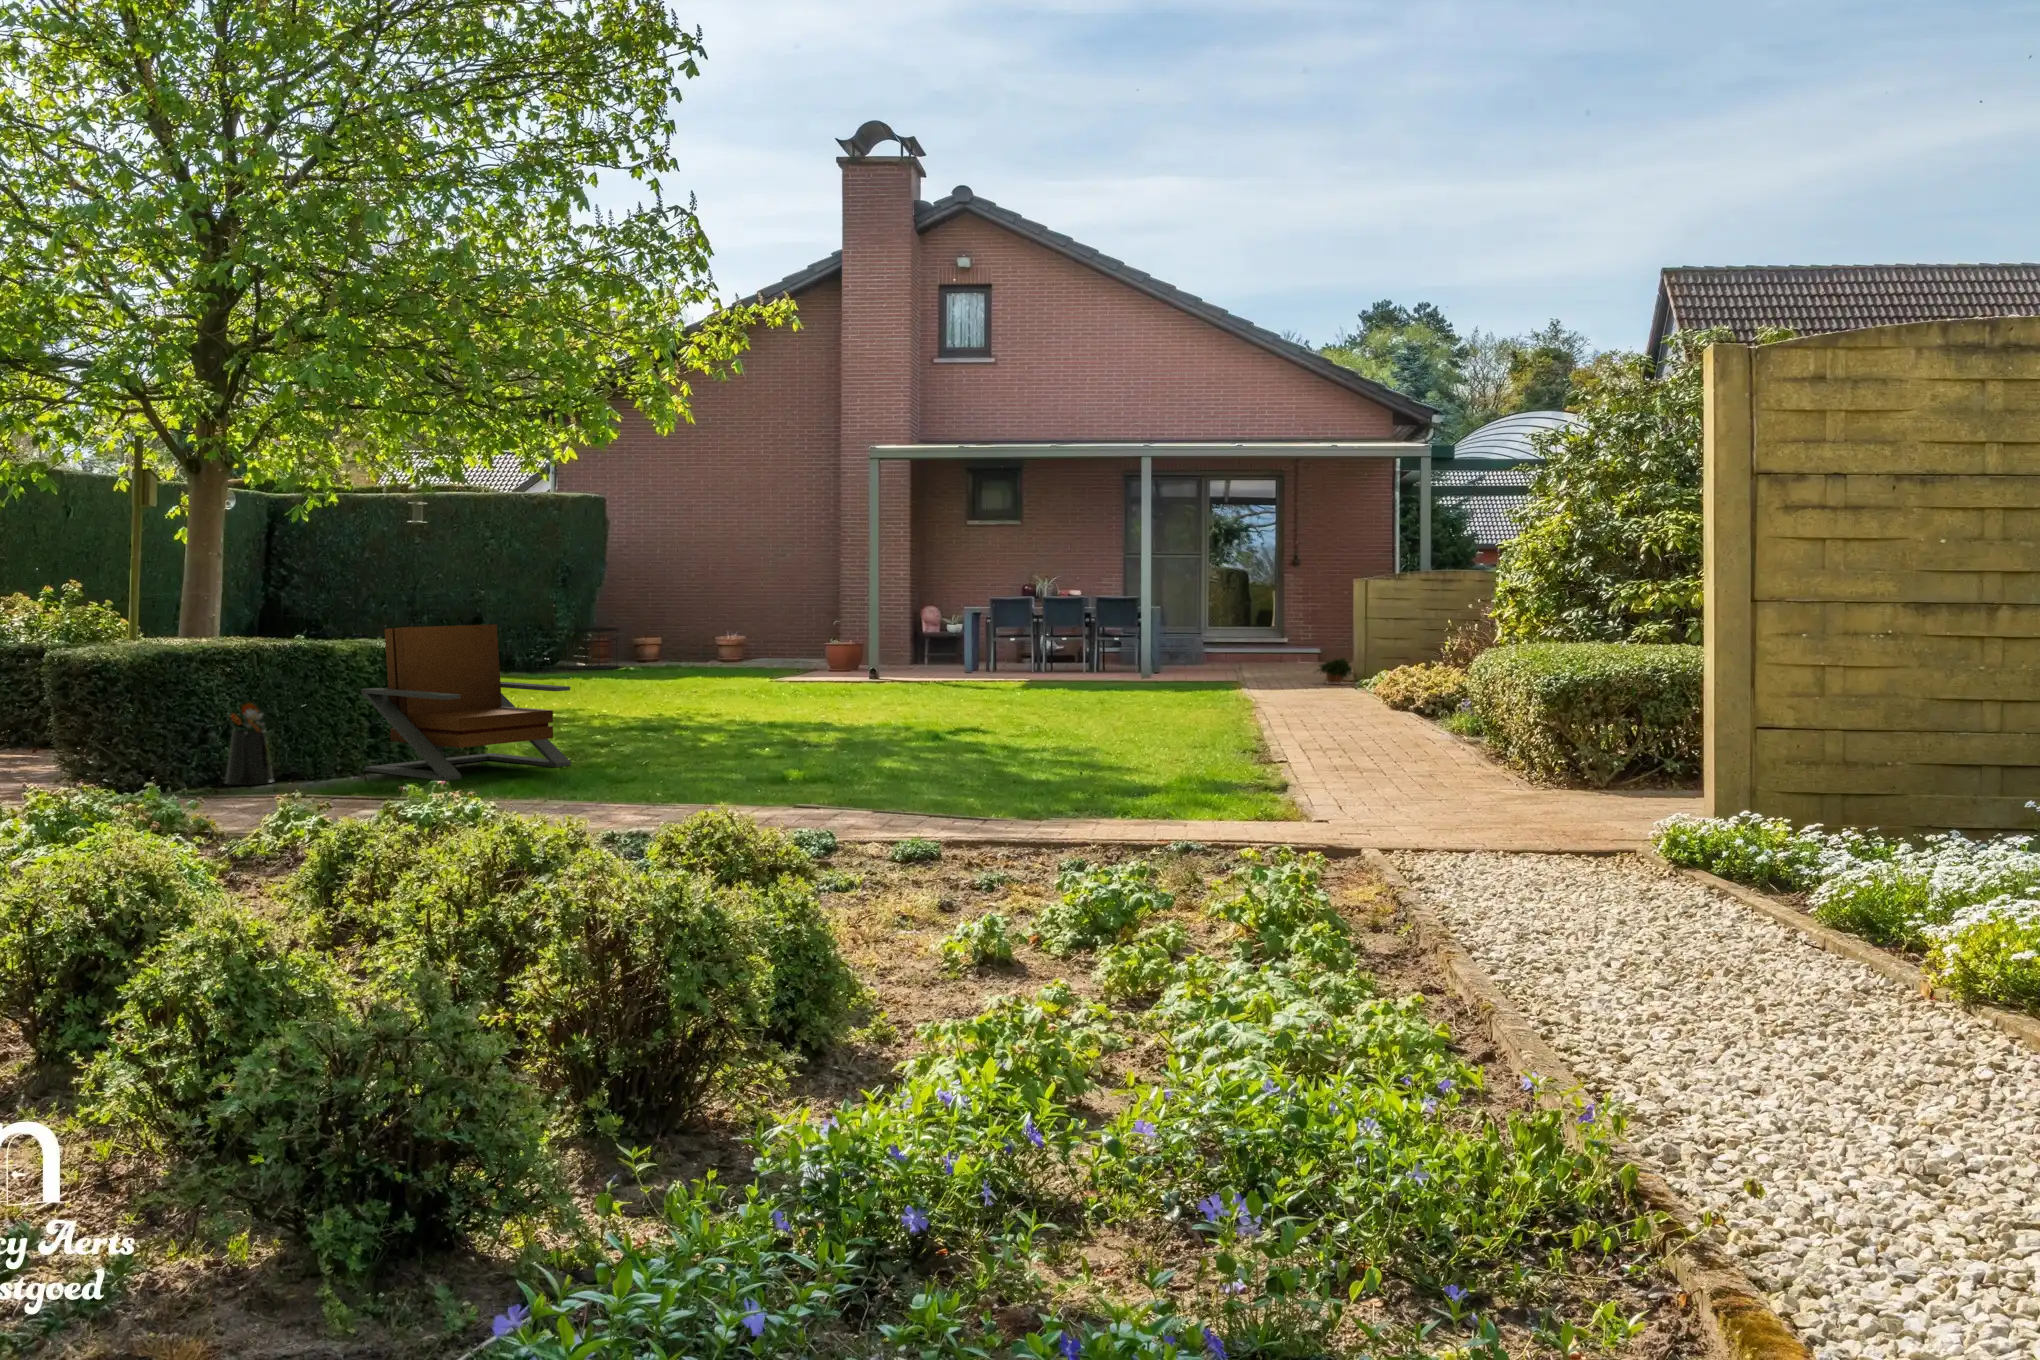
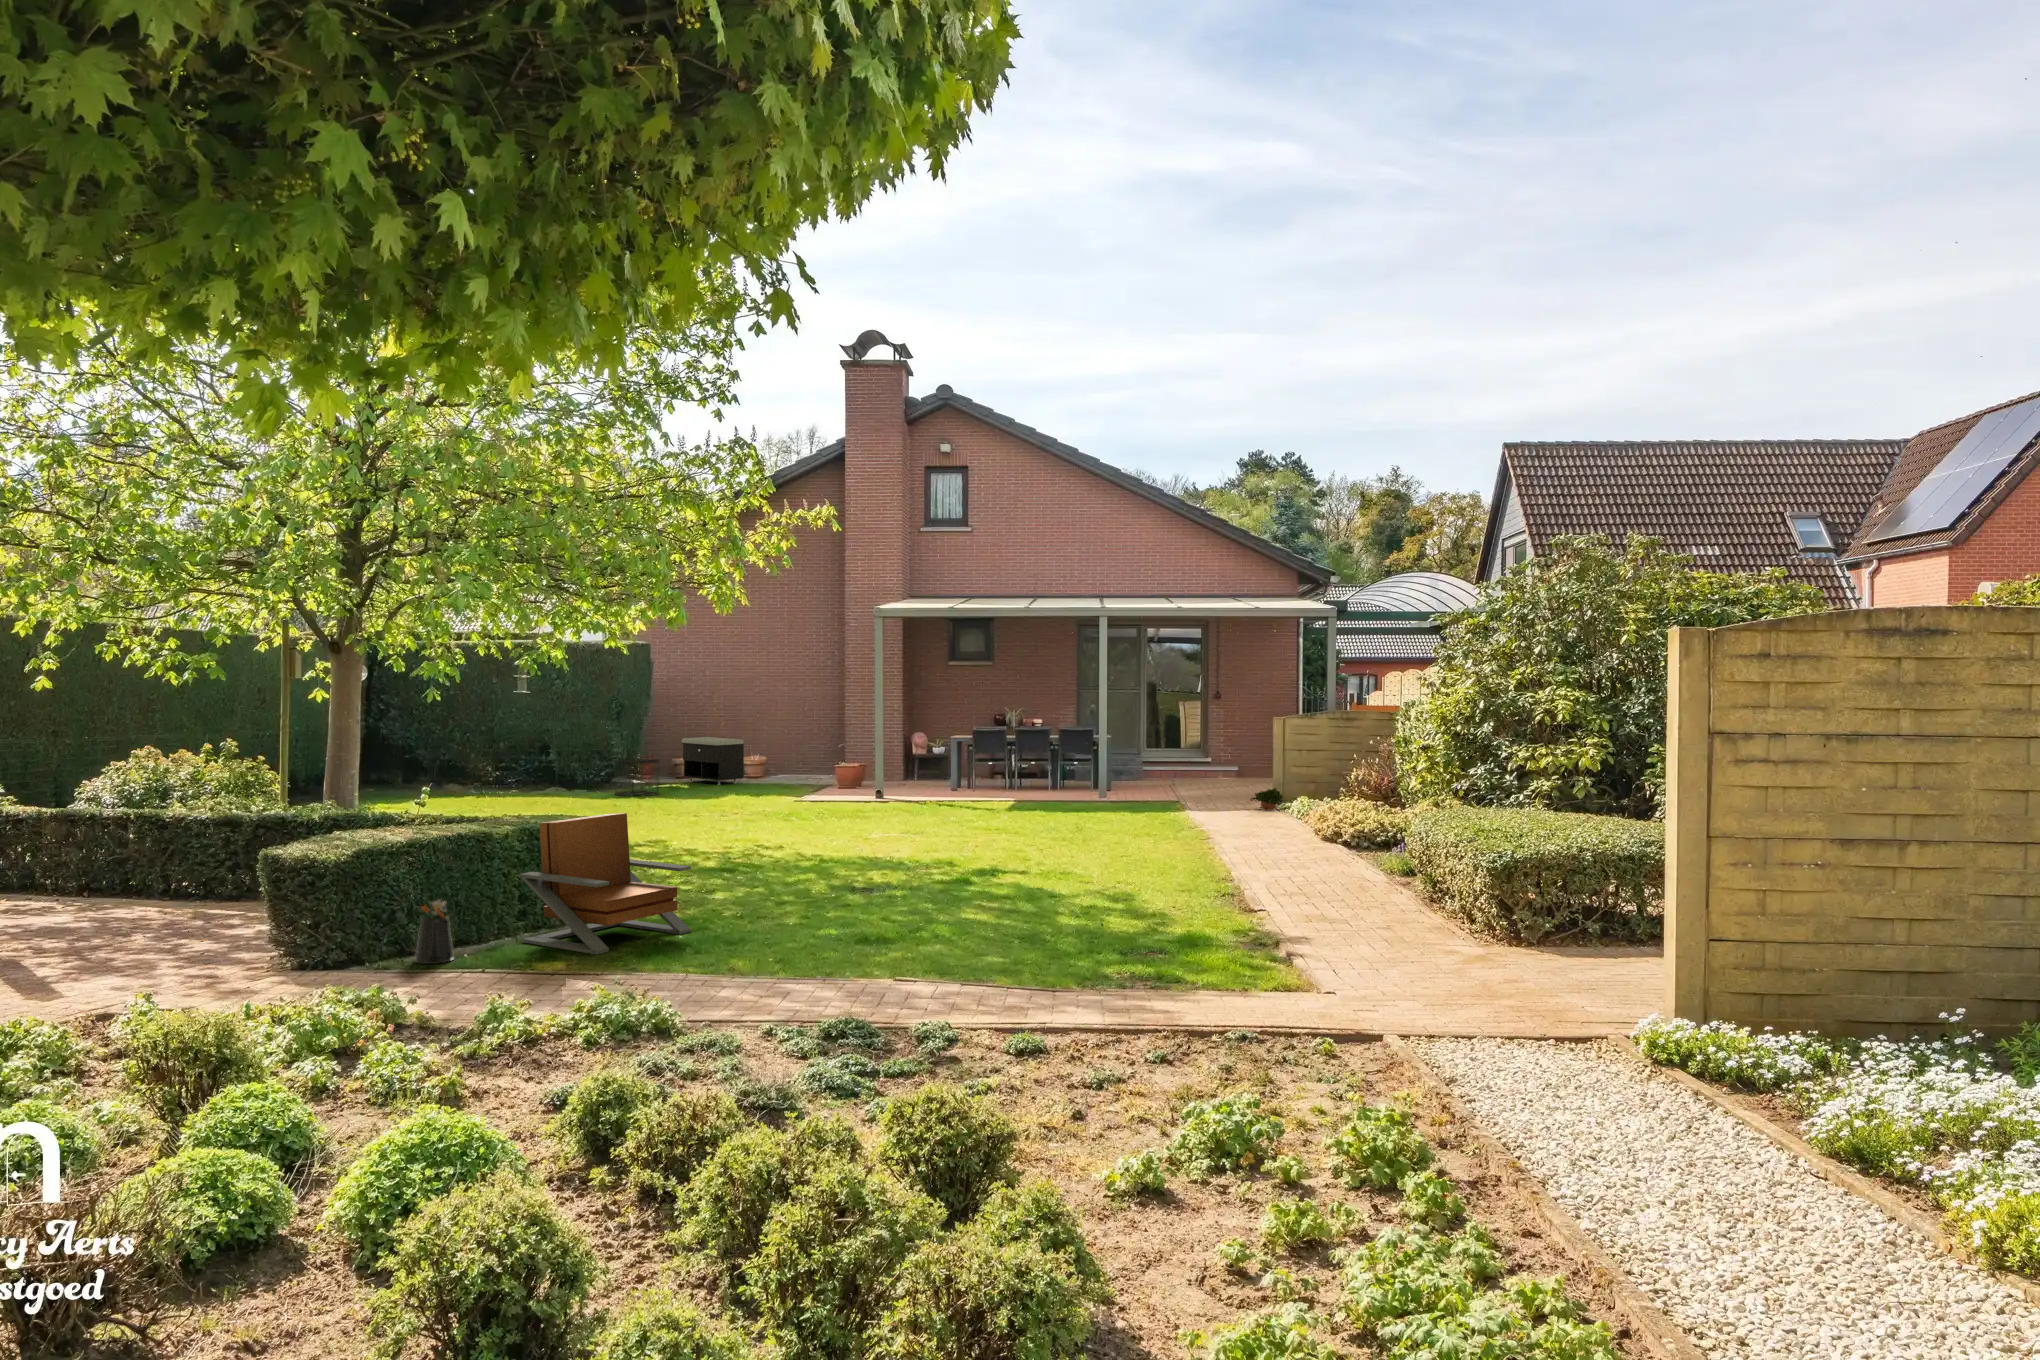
storage bench: none [651,609,723,663] -> present [682,737,744,785]

